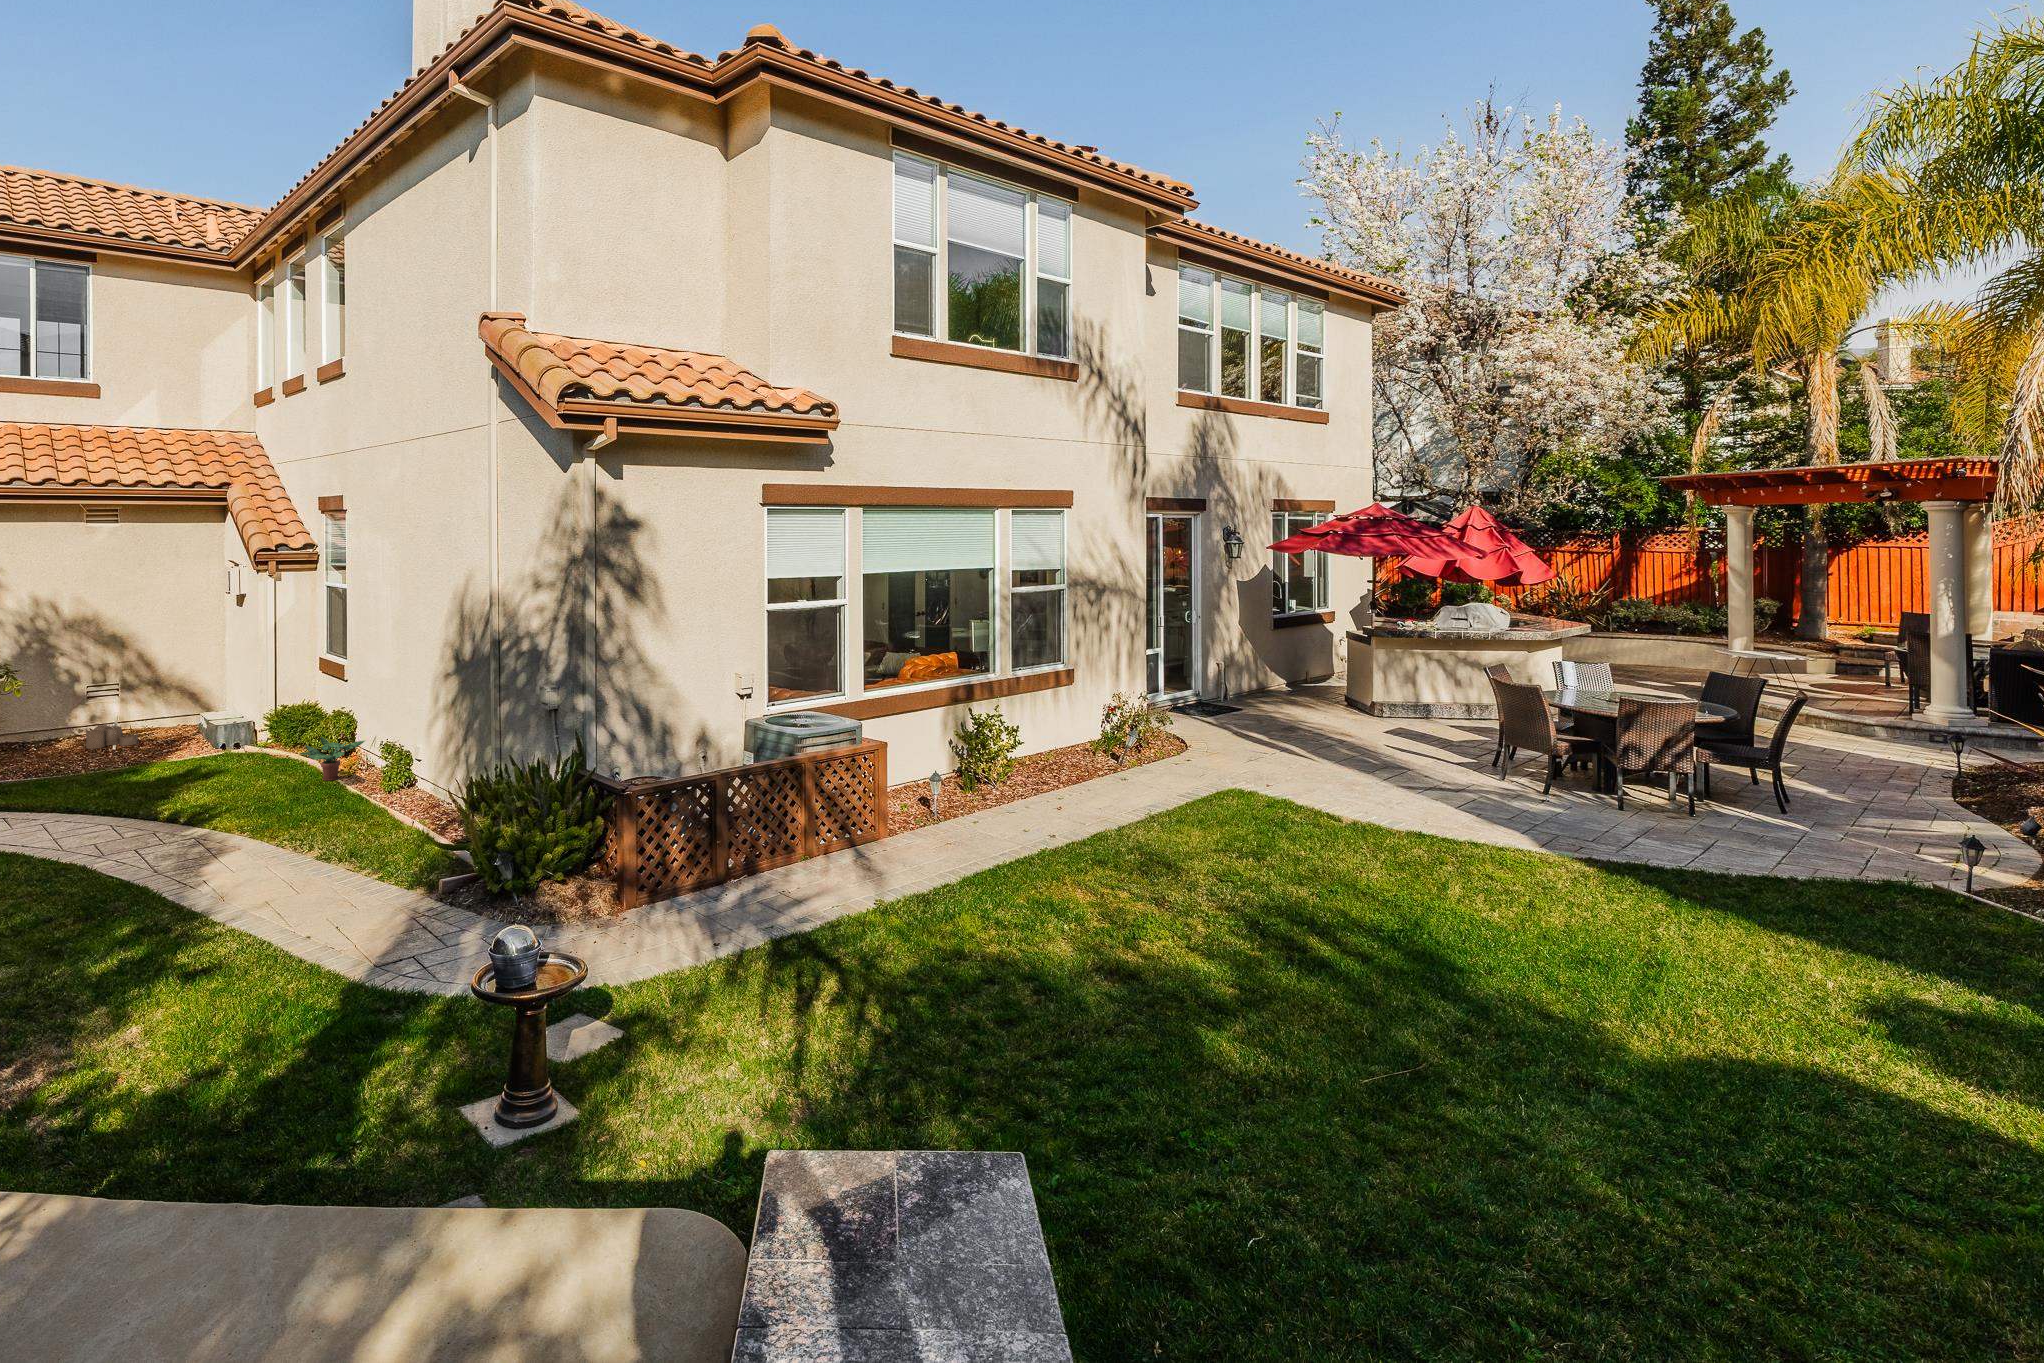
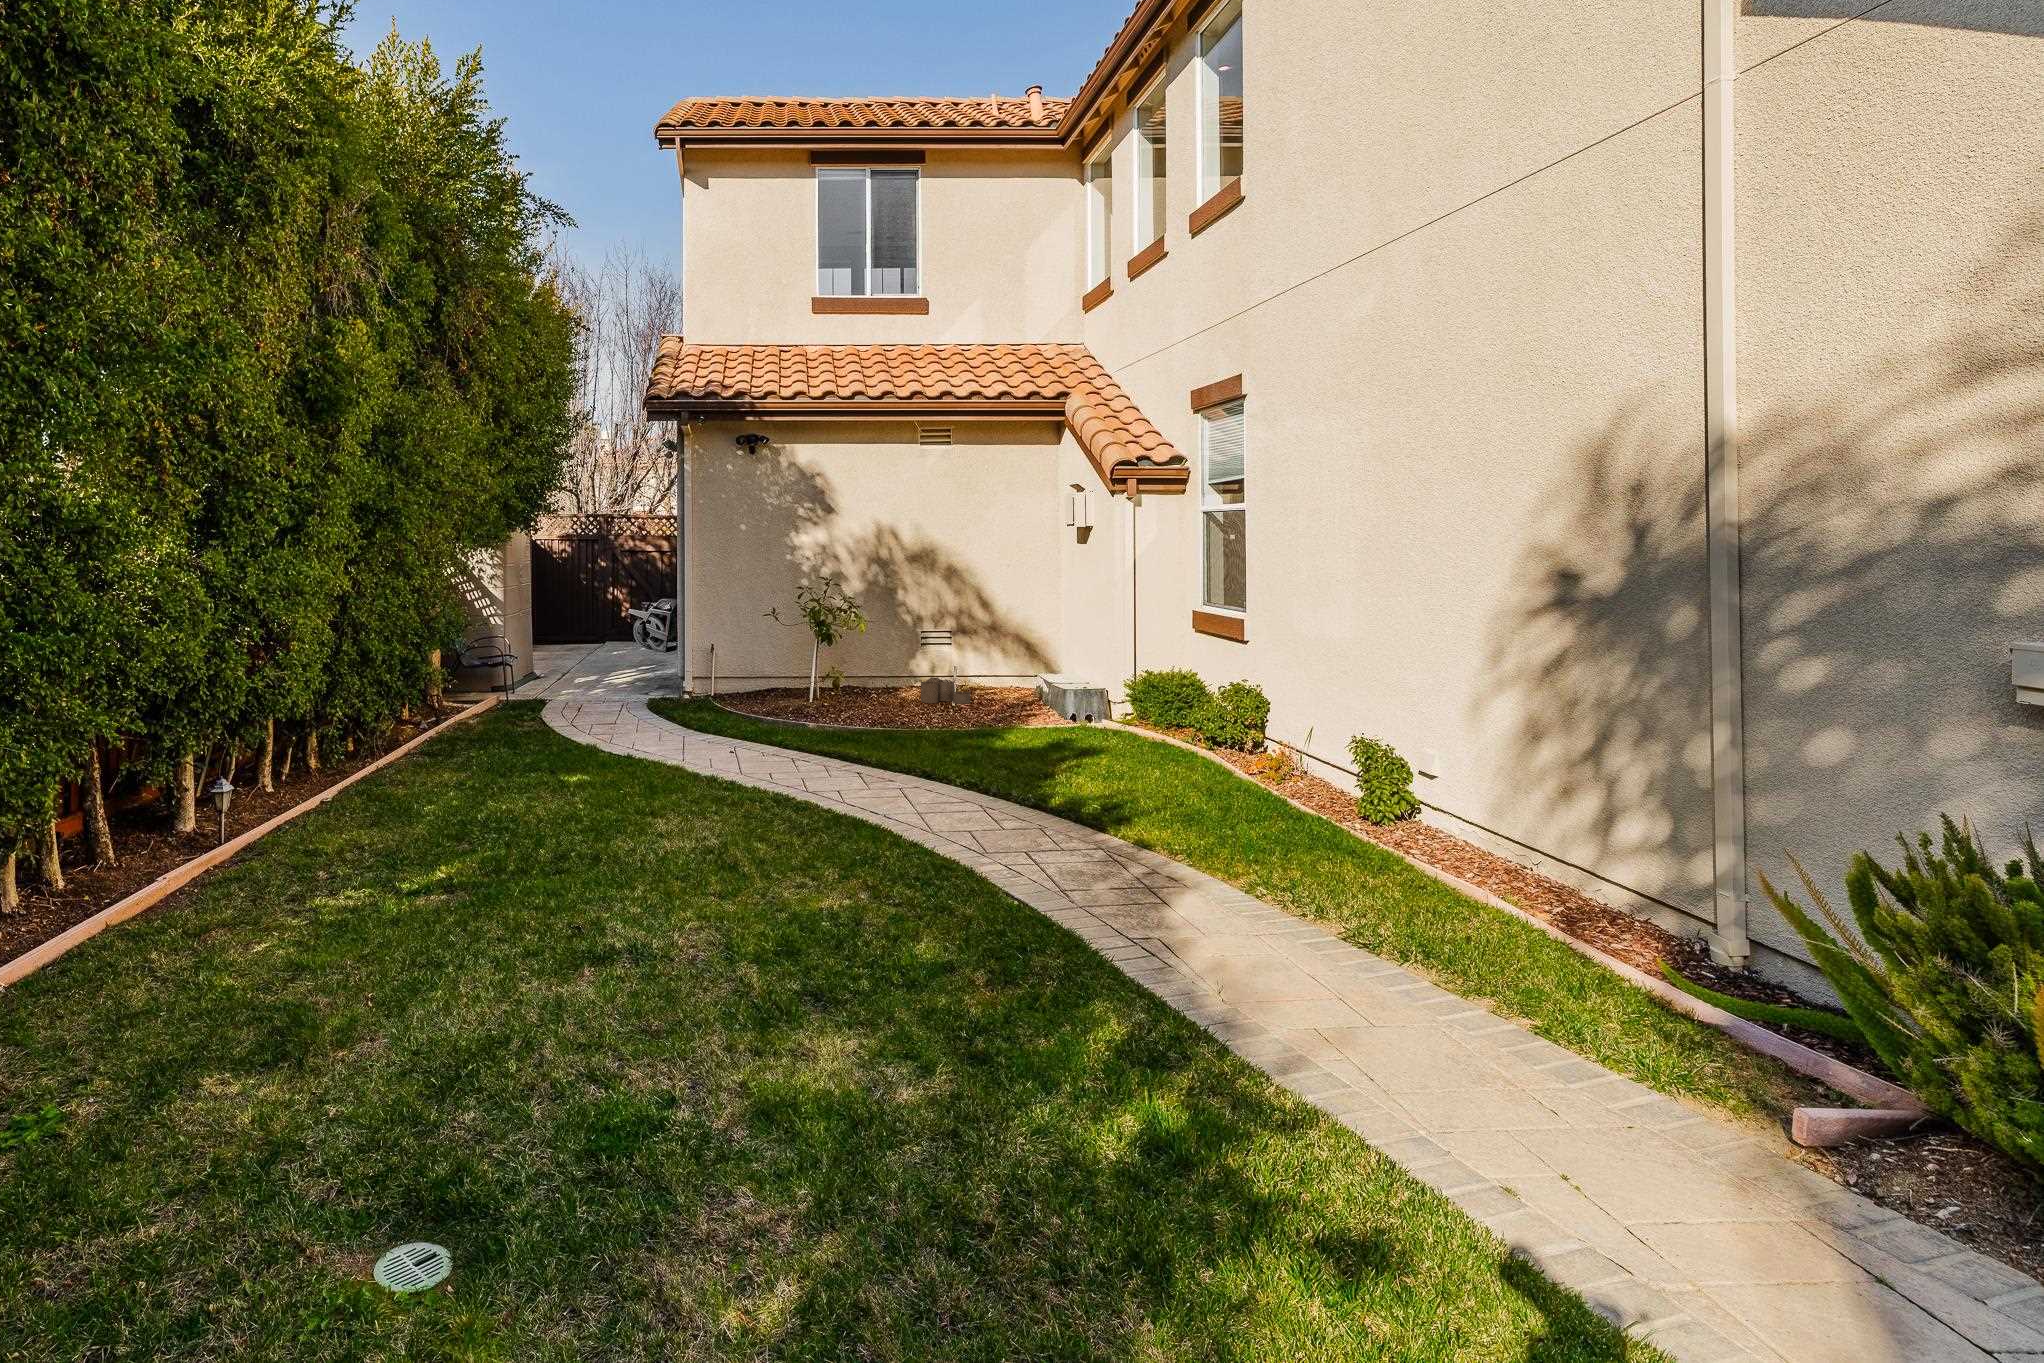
potted plant: present [301,736,365,781] -> none [1193,718,1293,786]

